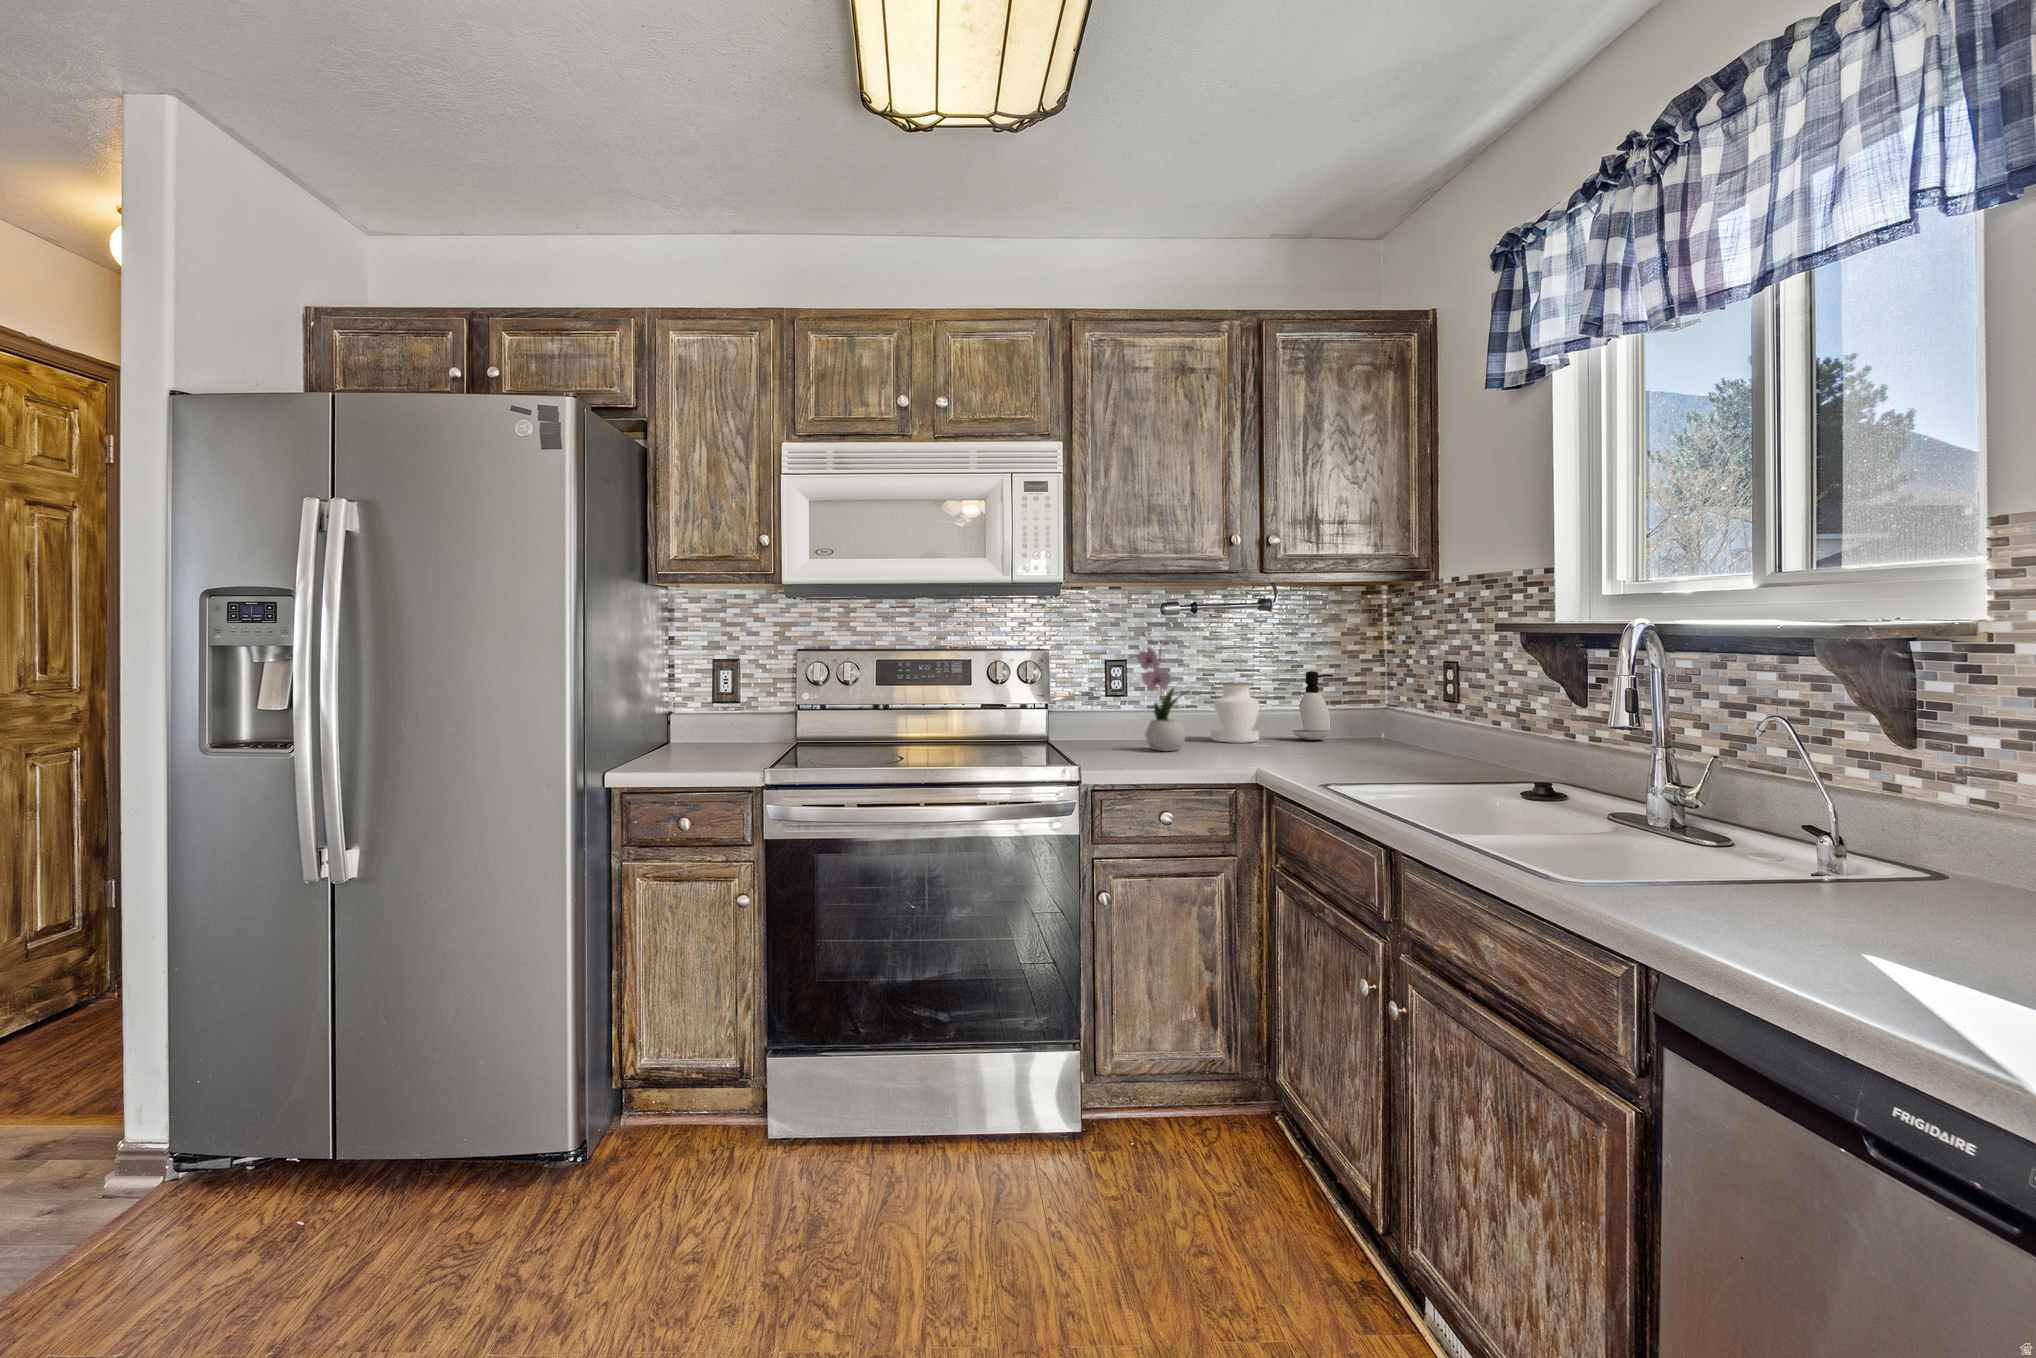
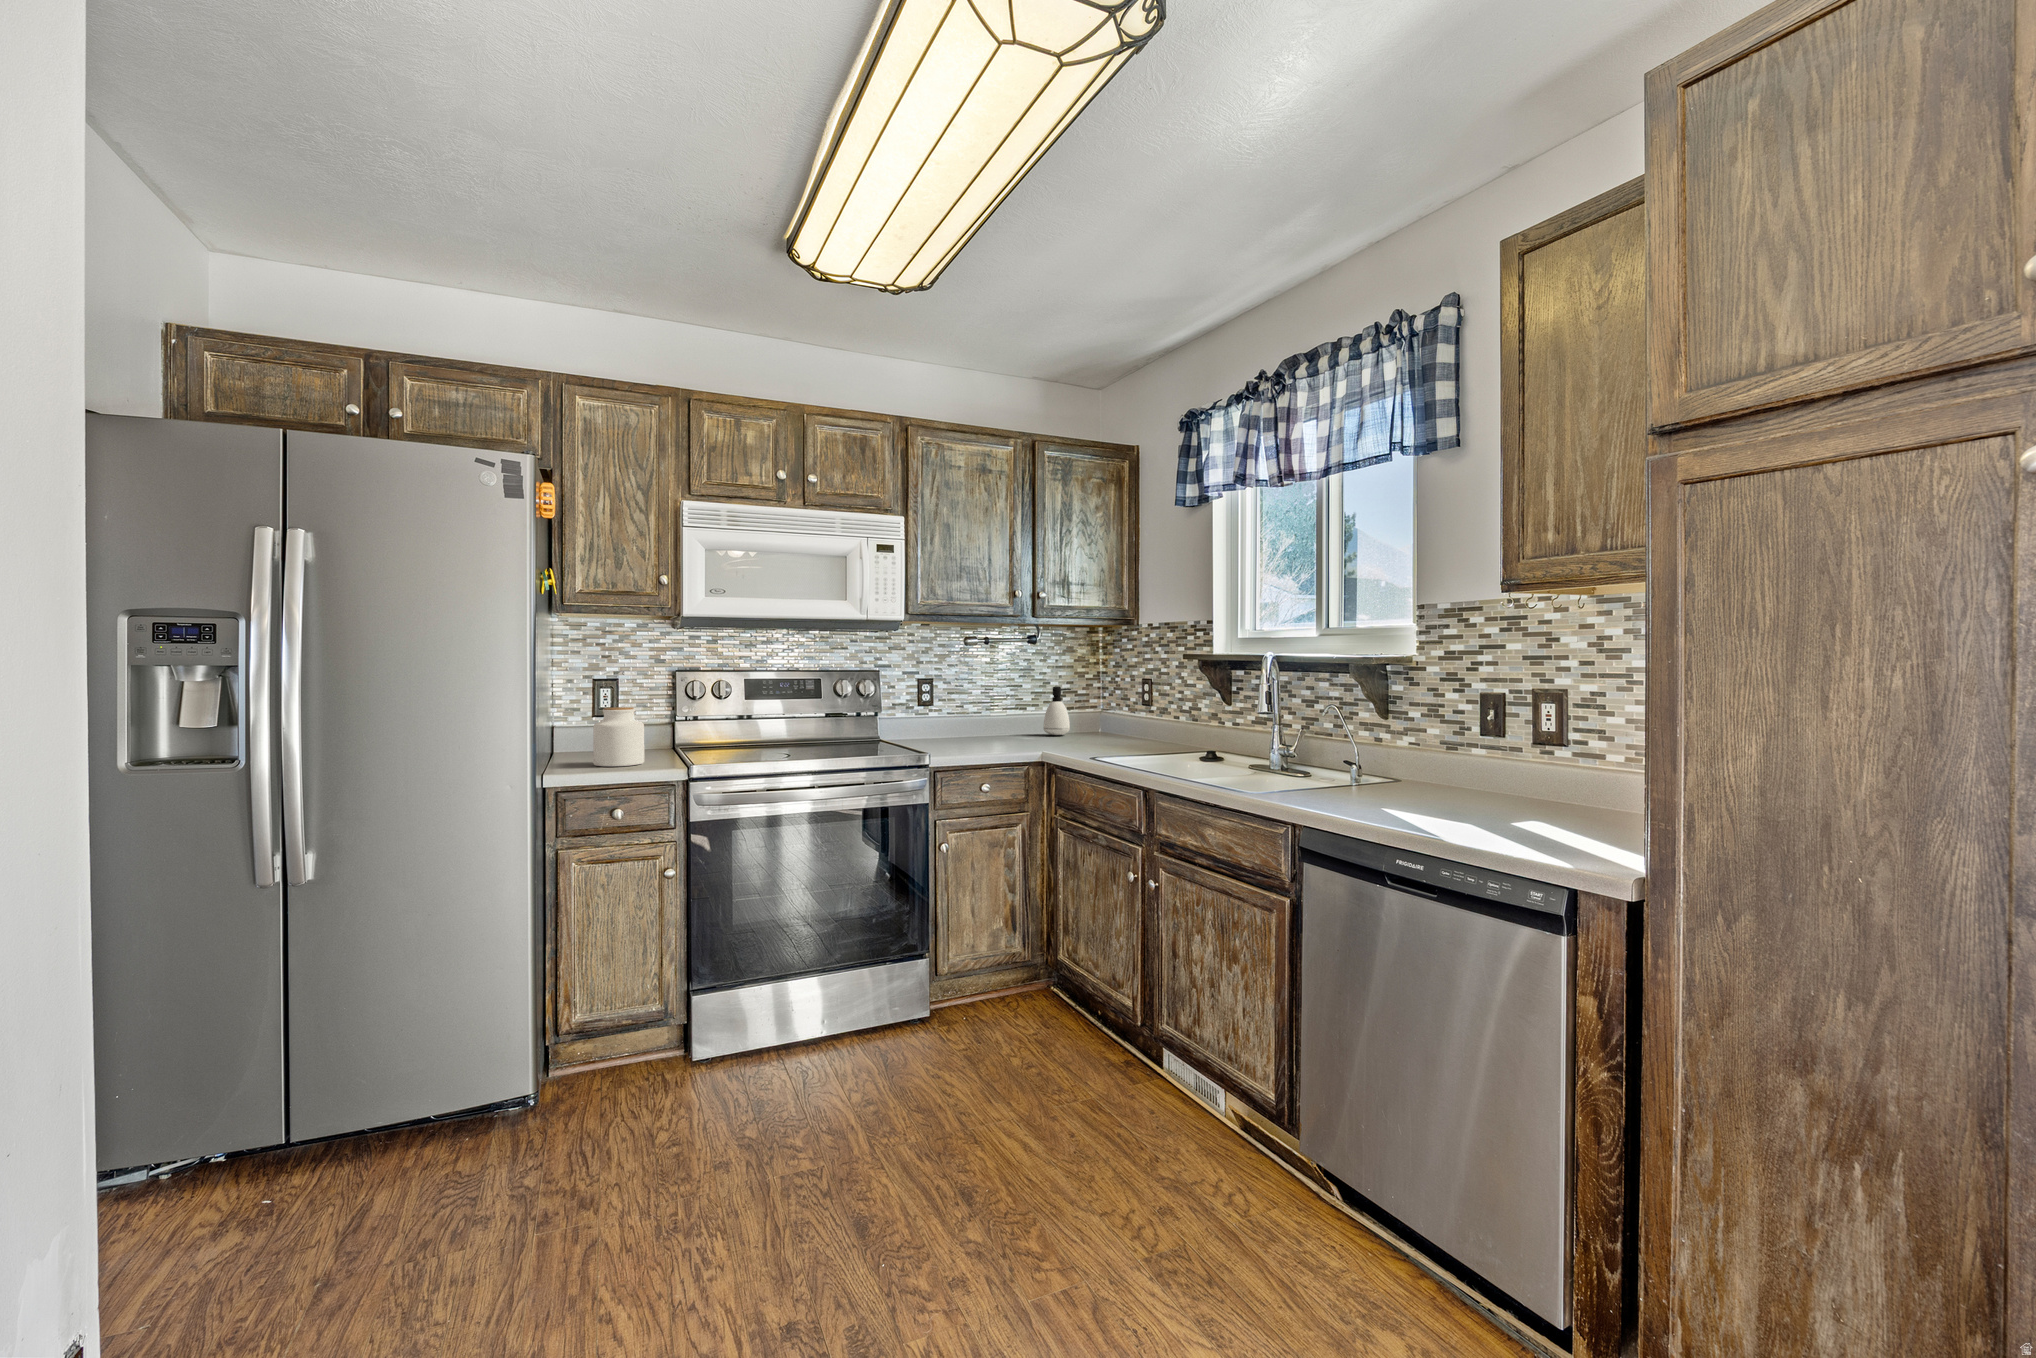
flower arrangement: present [1138,632,1186,751] -> none [946,657,984,744]
jar: present [1211,684,1259,743] -> present [593,707,644,766]

